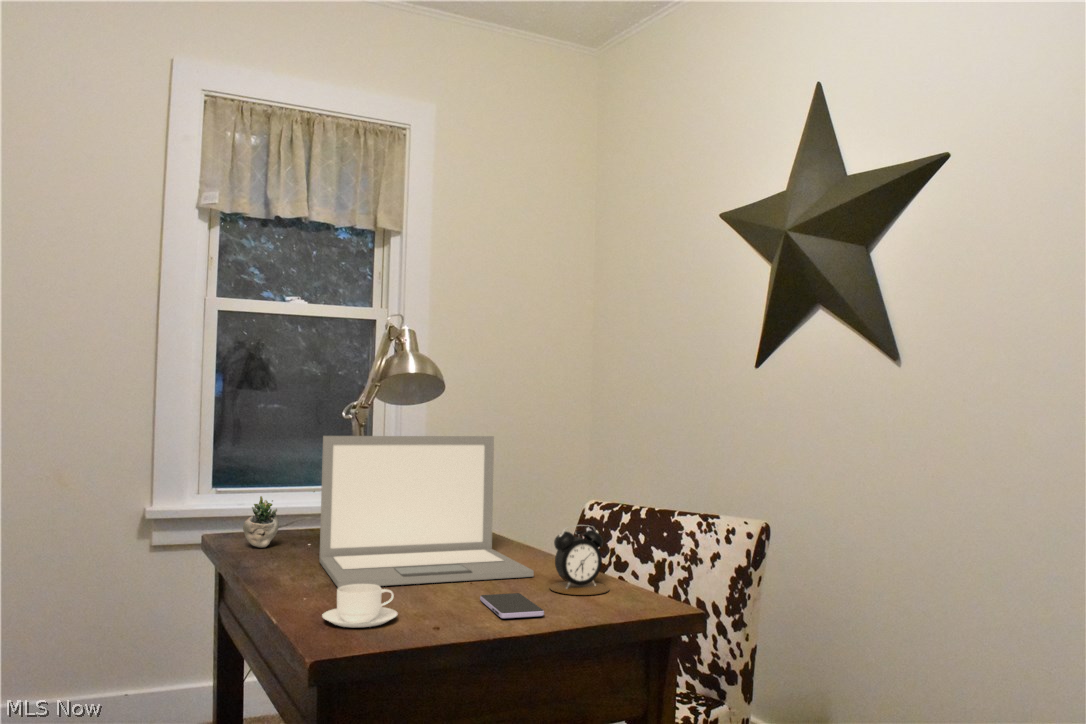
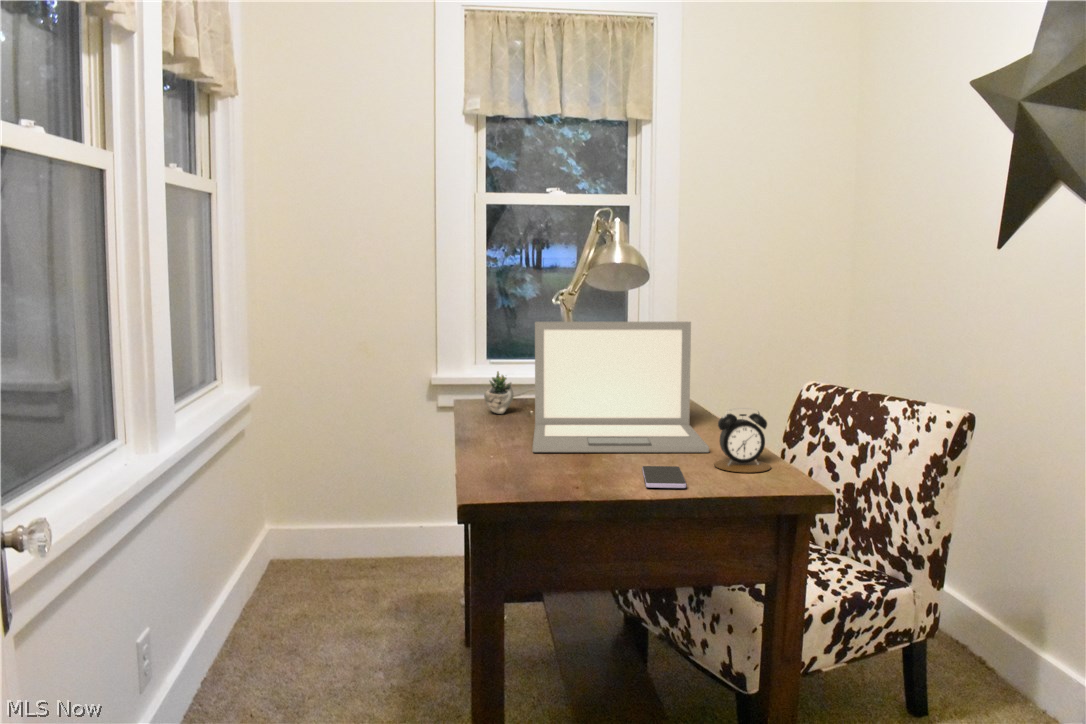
coffee cup: present [322,584,397,627] -> none [499,450,561,486]

